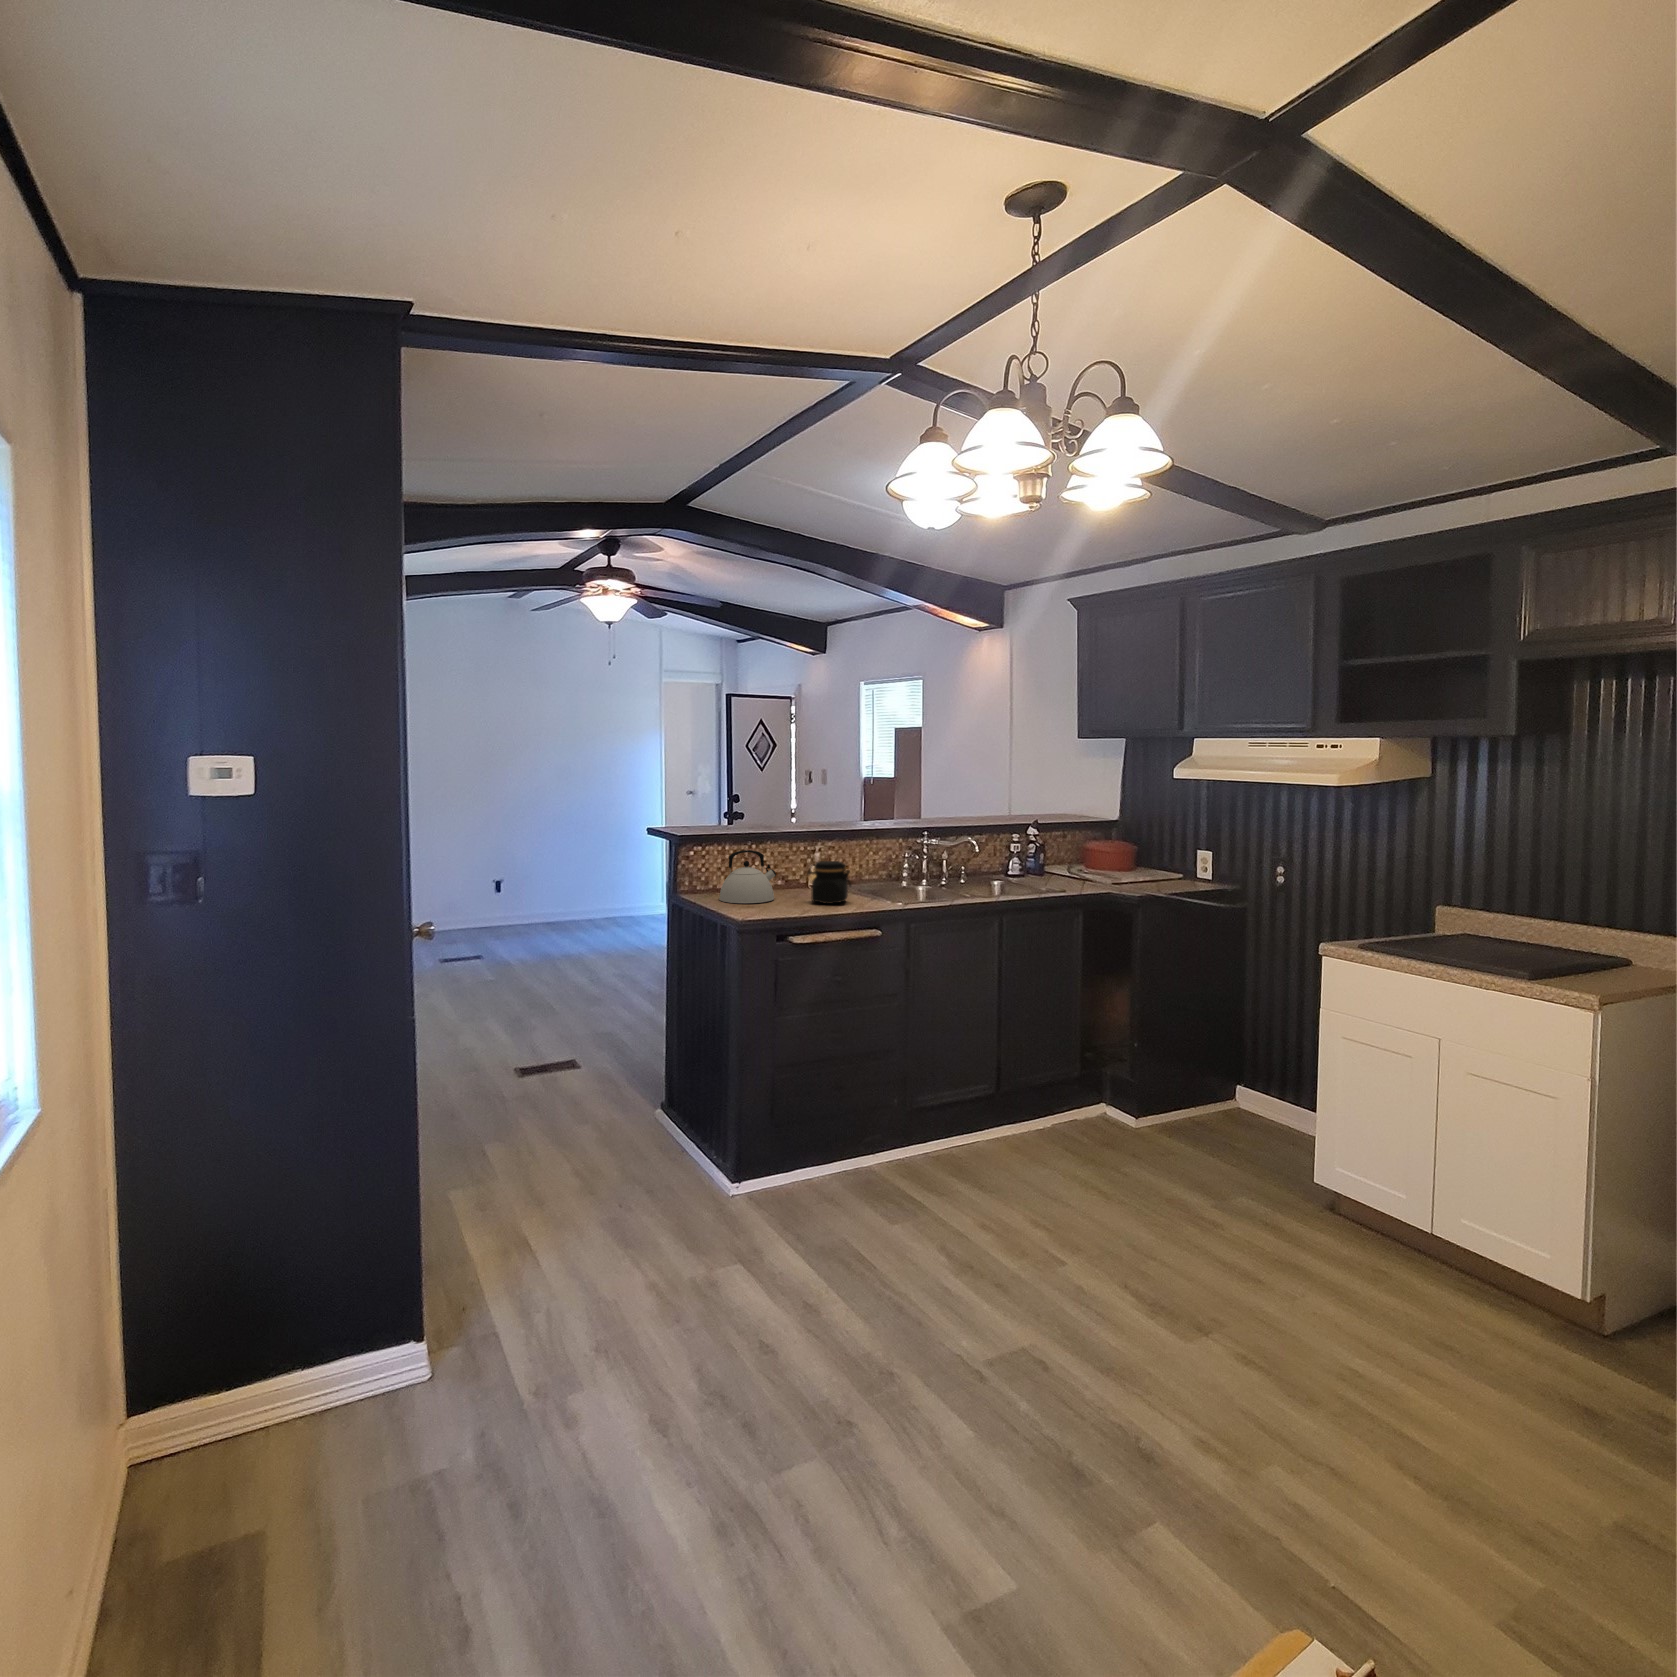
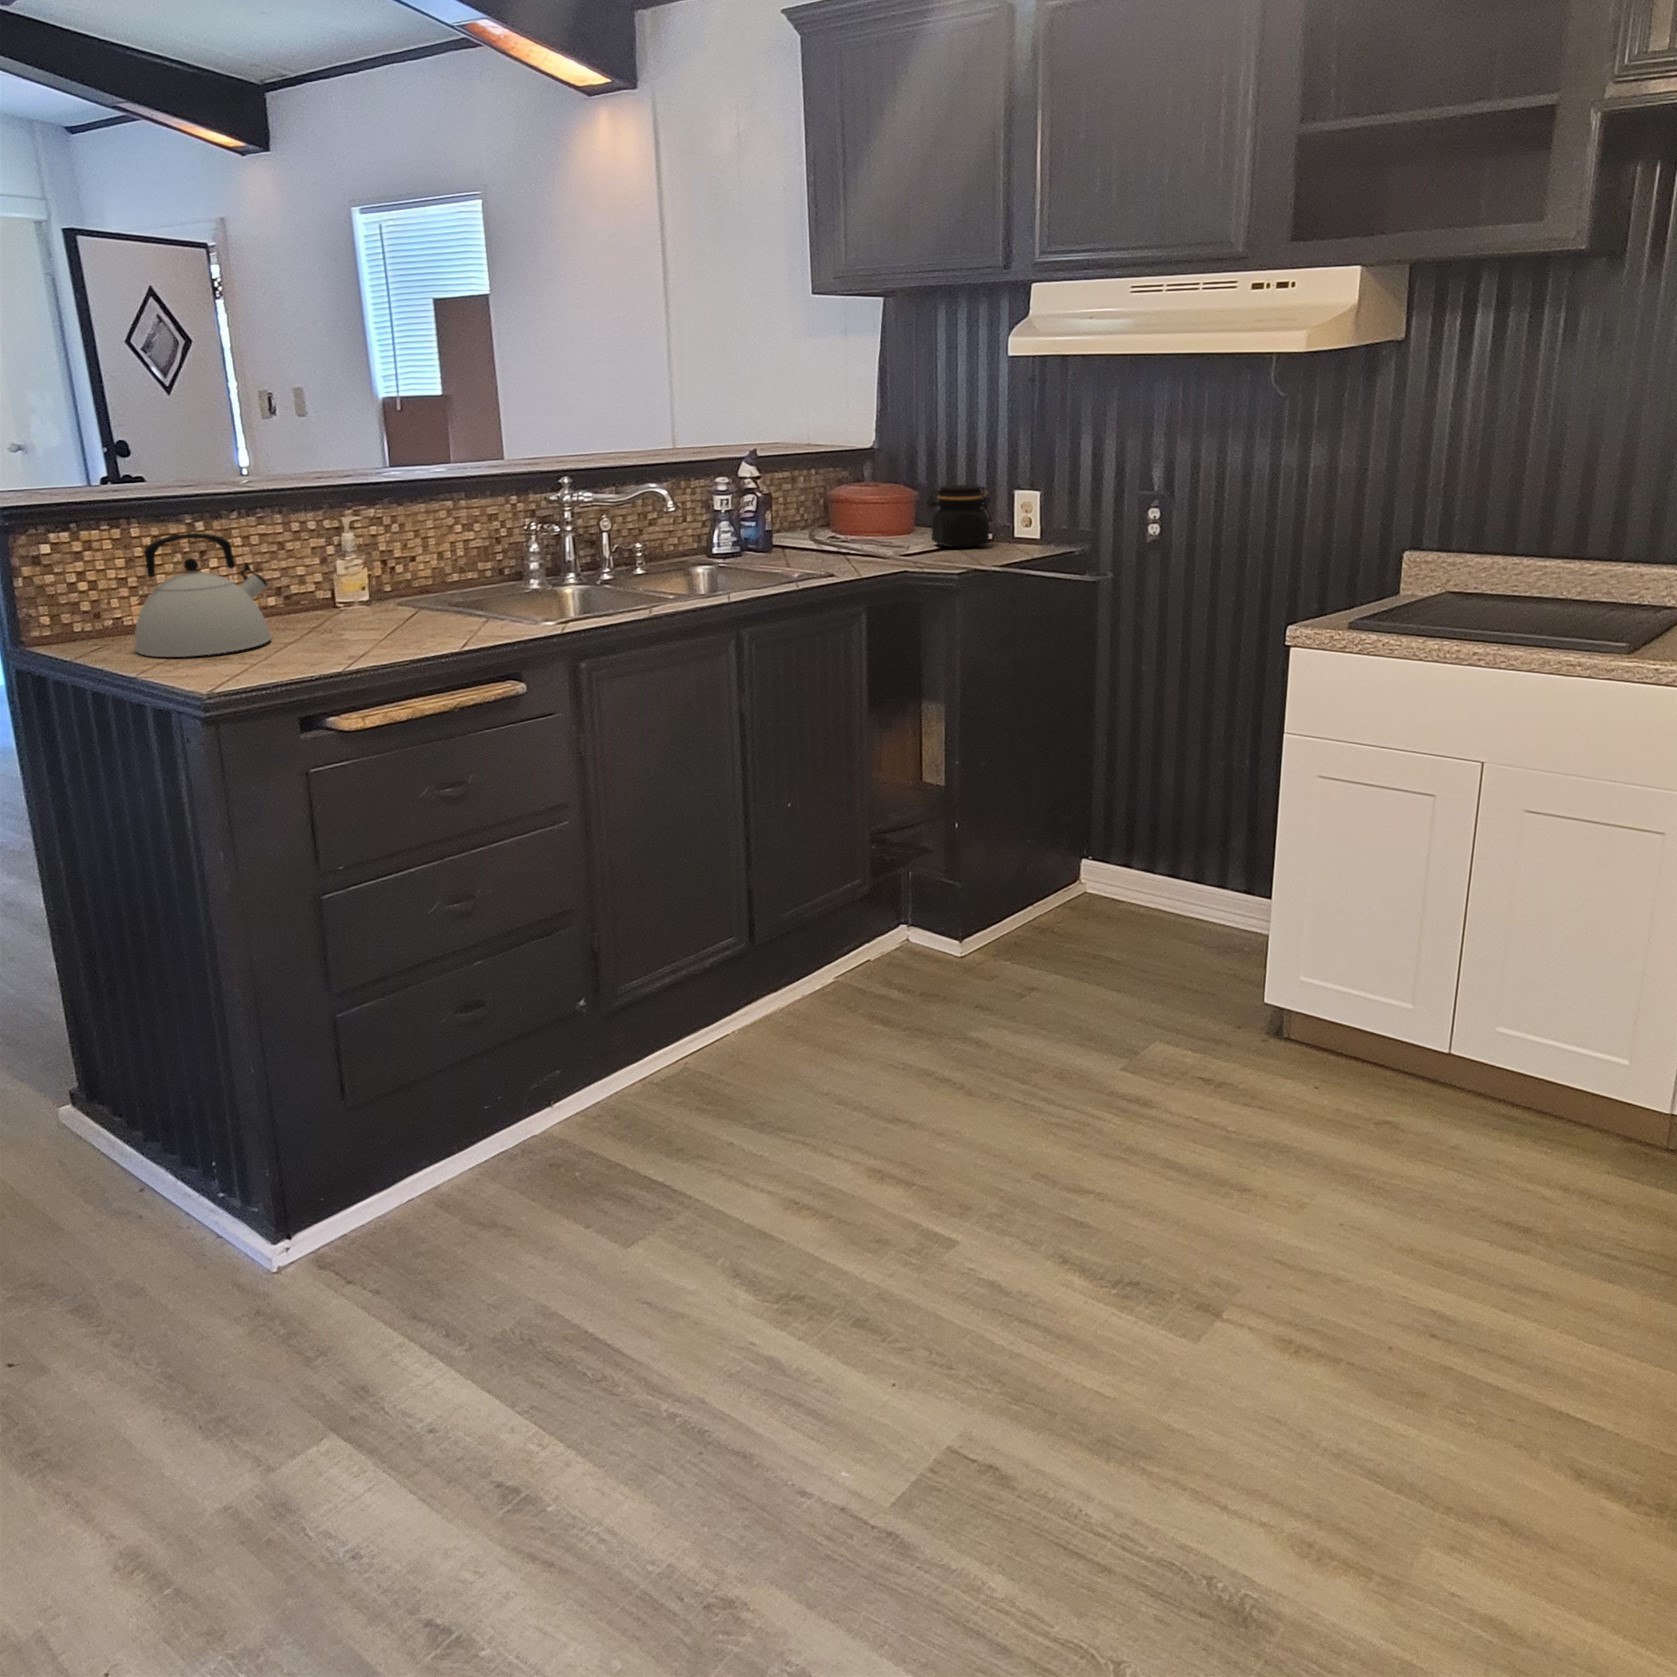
jar: present [807,861,851,904] -> present [928,485,992,548]

